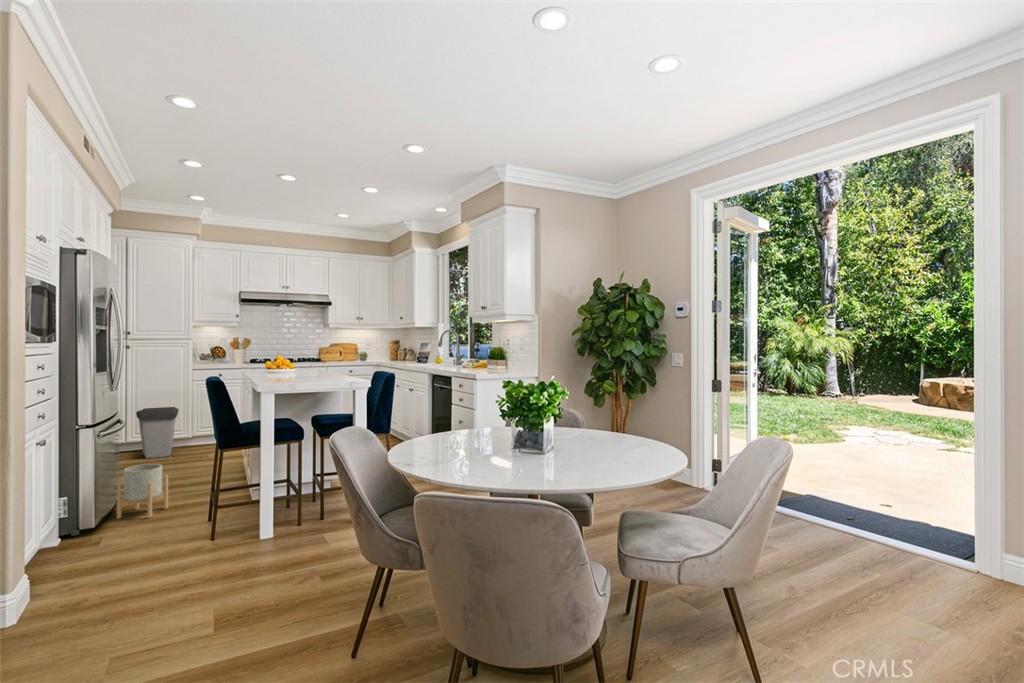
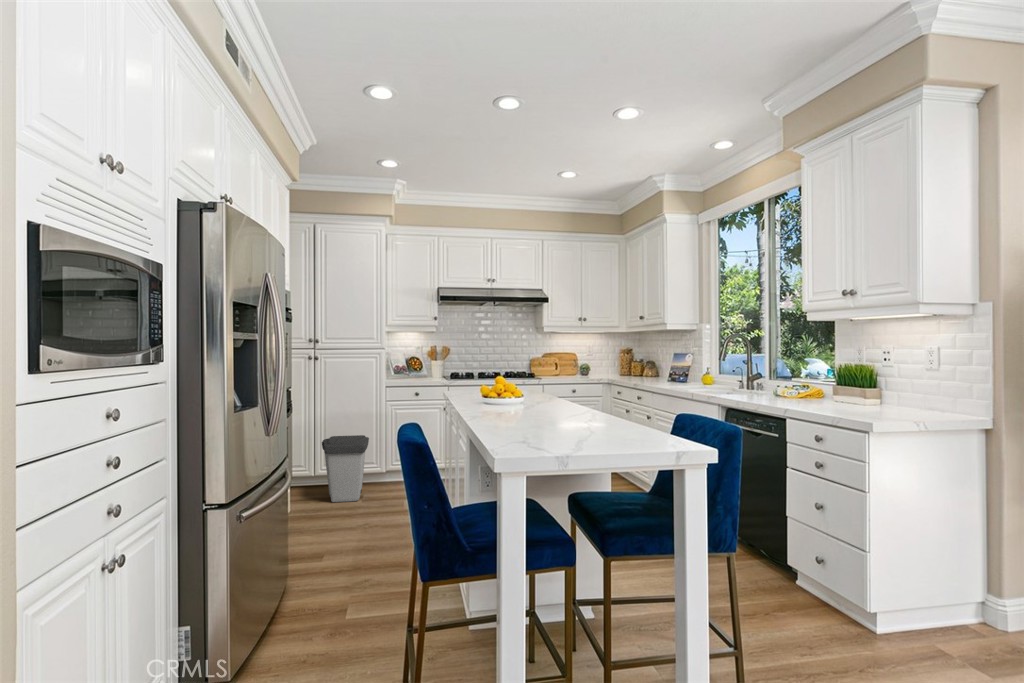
planter: present [117,464,168,519] -> none [272,551,345,650]

